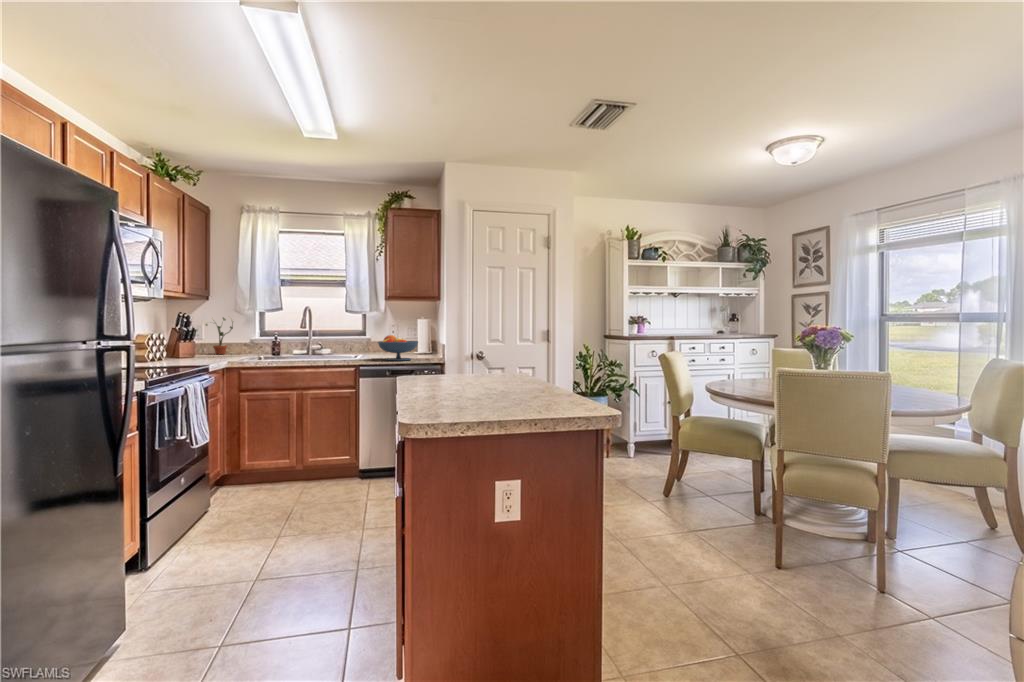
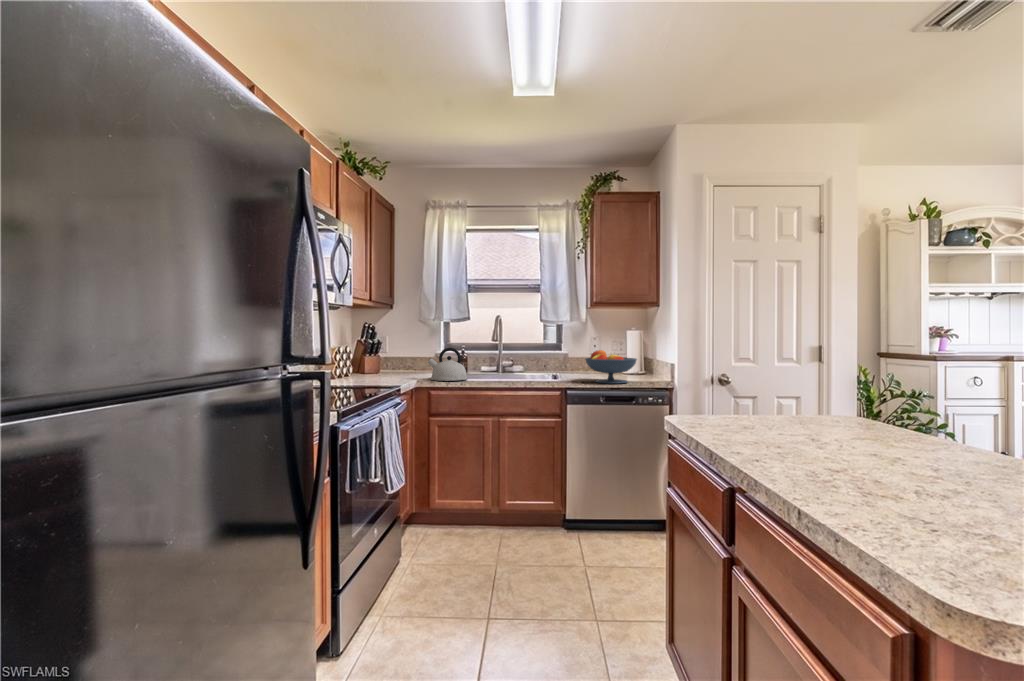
potted plant: present [206,318,233,354] -> none [390,324,425,369]
kettle: none [238,334,276,361] -> present [428,348,467,381]

